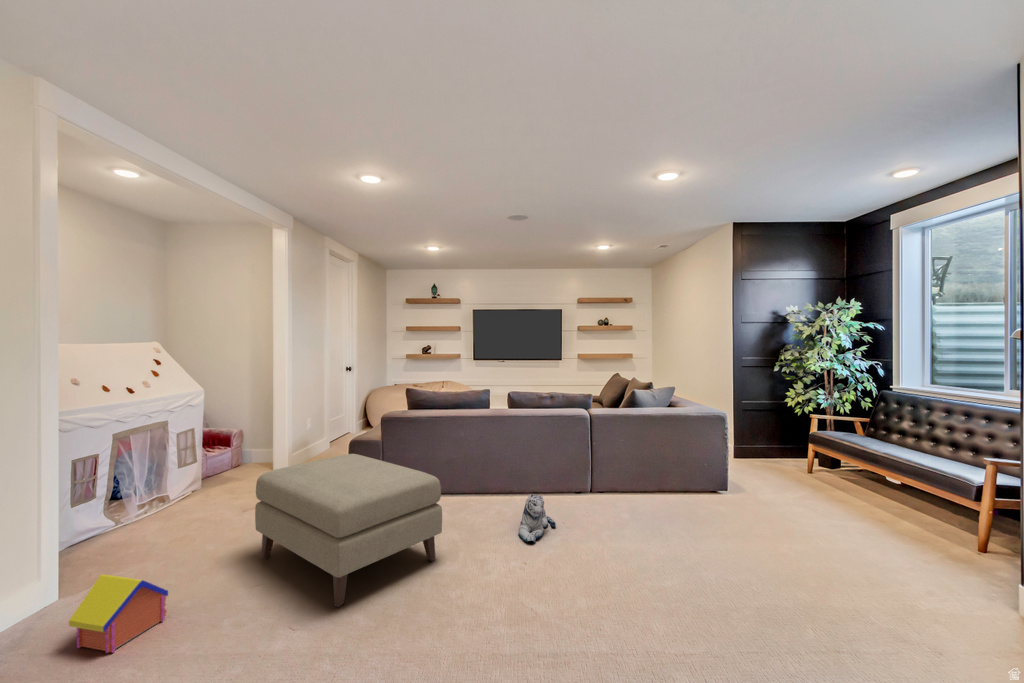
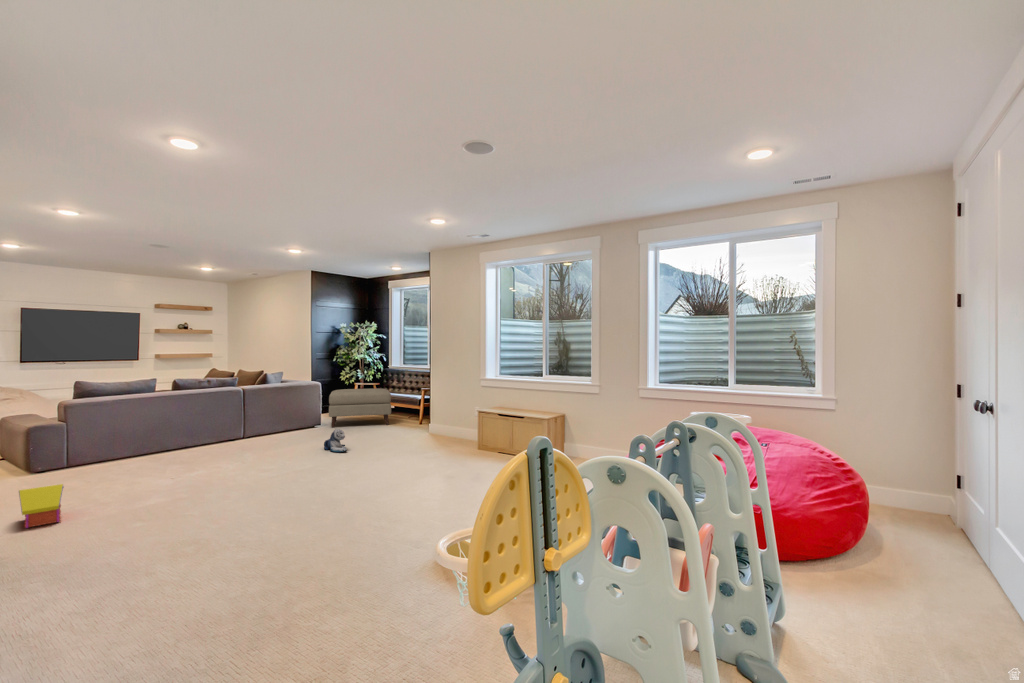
ottoman: present [255,454,442,607] -> present [329,388,391,427]
plush toy: present [518,494,556,542] -> present [324,429,347,452]

